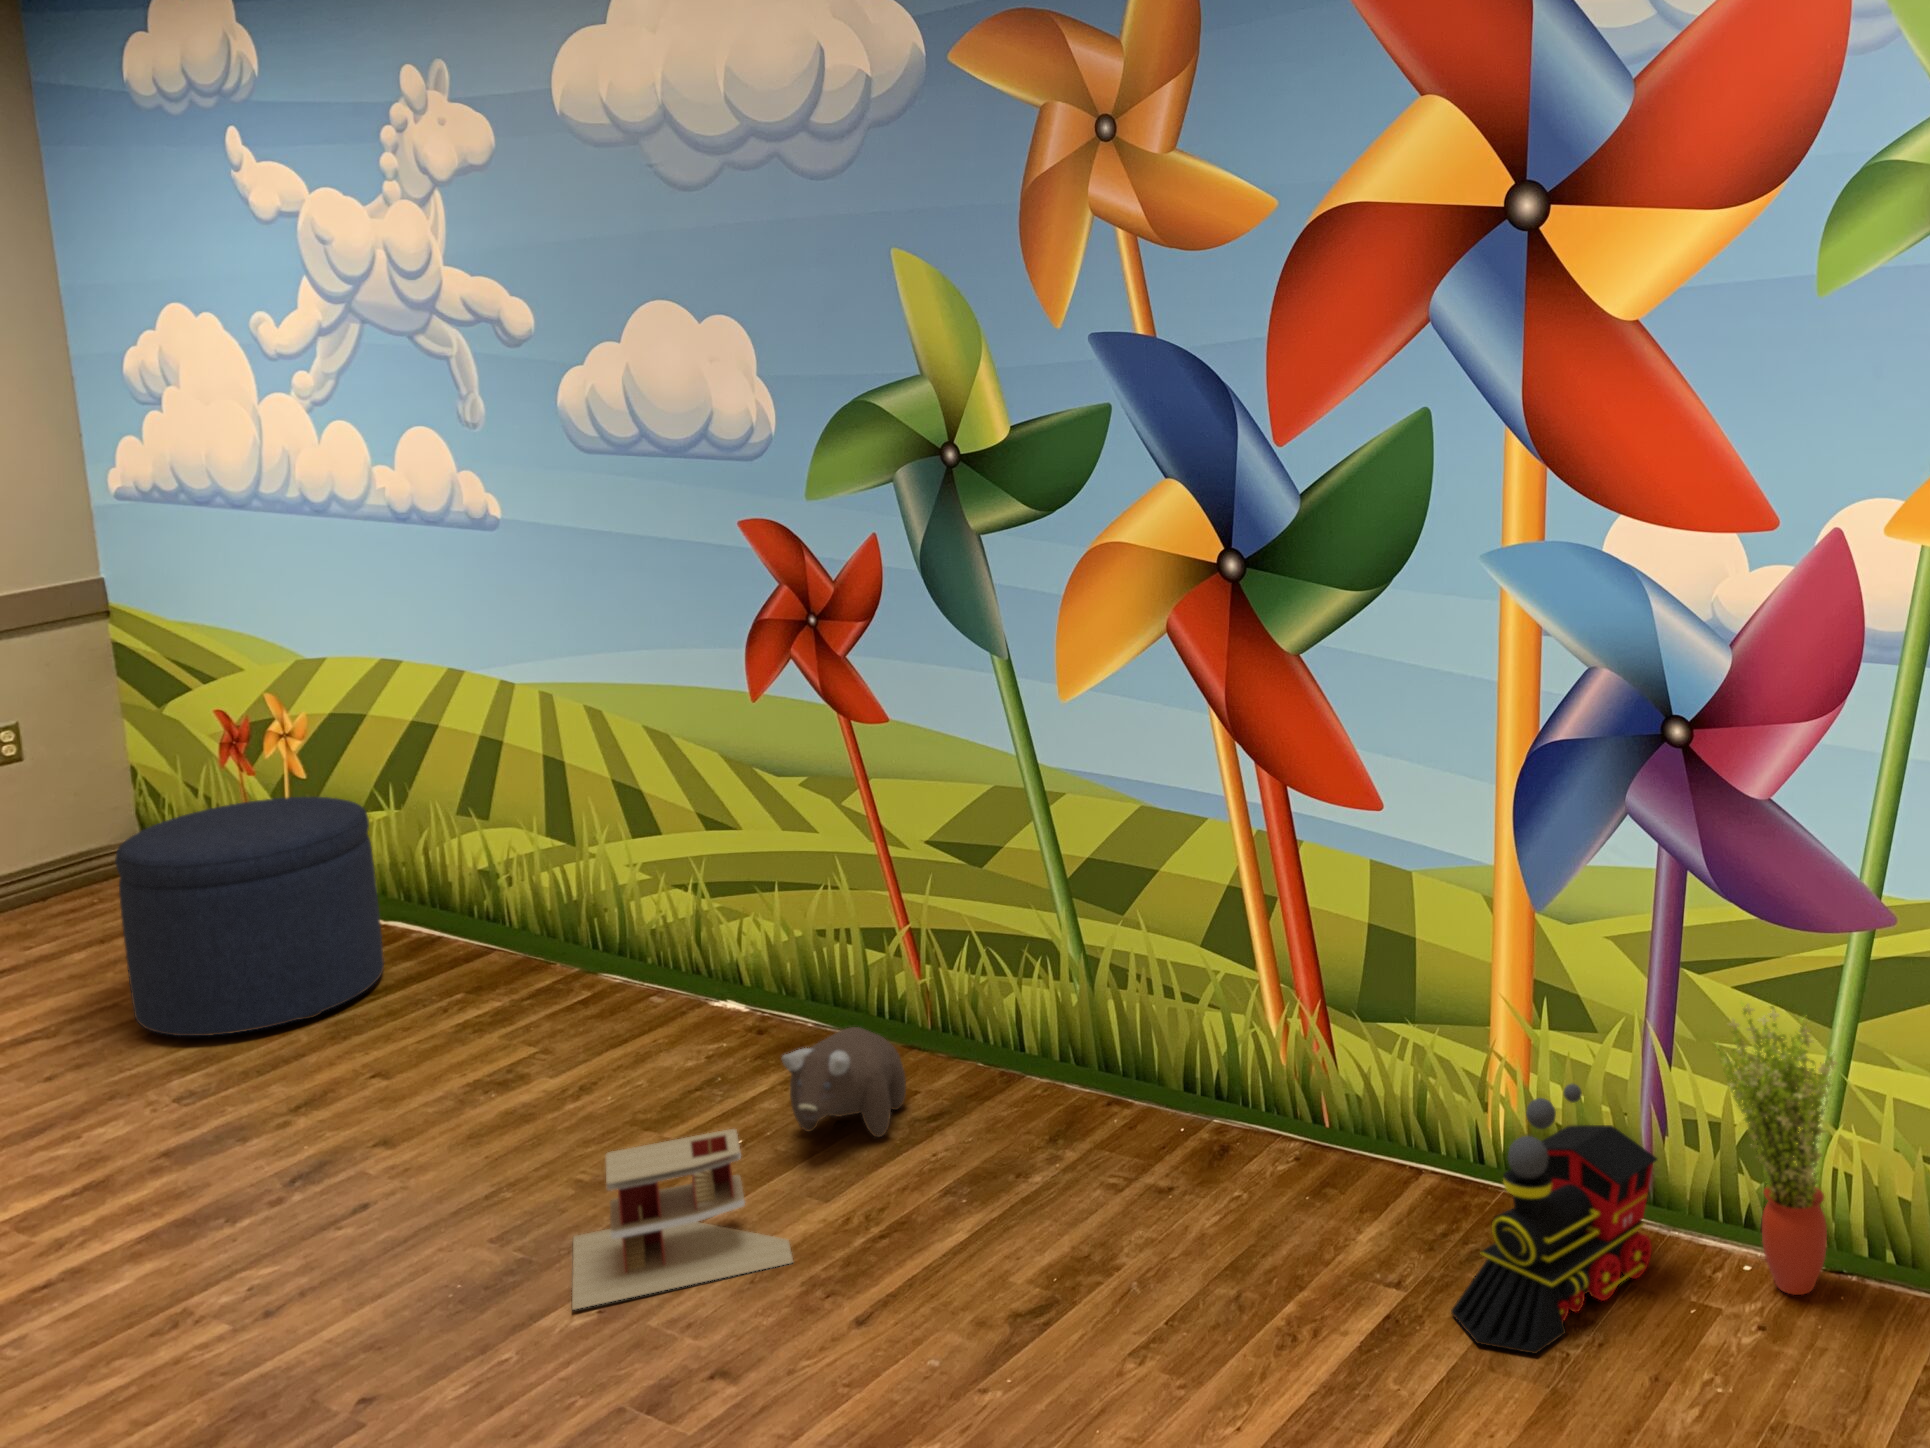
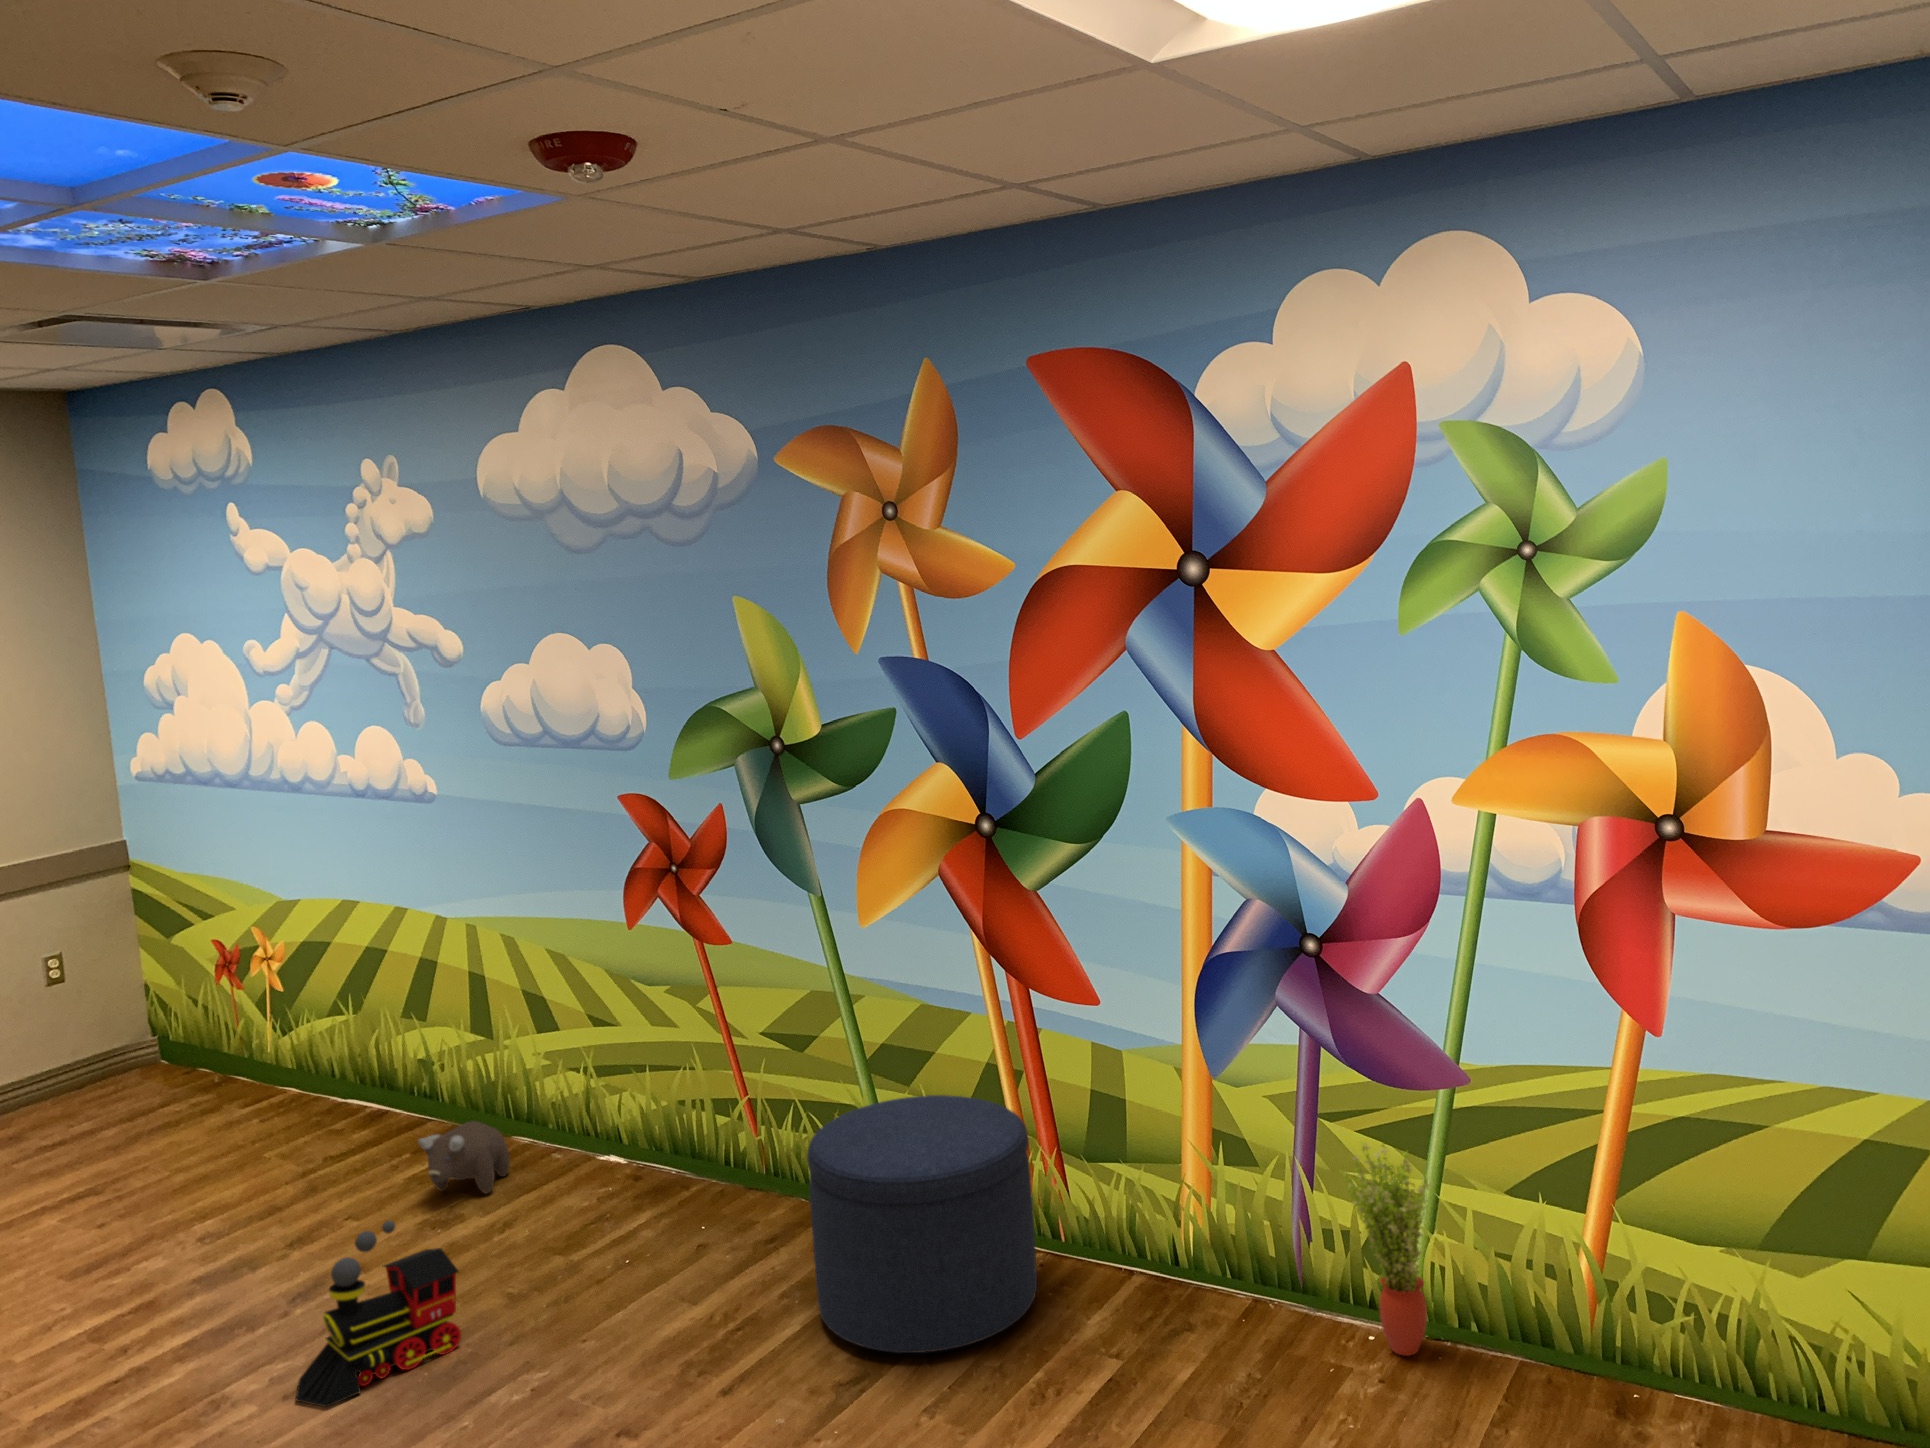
ottoman: present [115,797,384,1036] -> present [807,1095,1037,1353]
plush toy: present [782,1027,906,1137] -> present [418,1121,510,1193]
toy train: present [1451,1084,1657,1354] -> present [296,1221,461,1407]
toy house: present [572,1129,793,1309] -> none [508,1251,673,1387]

